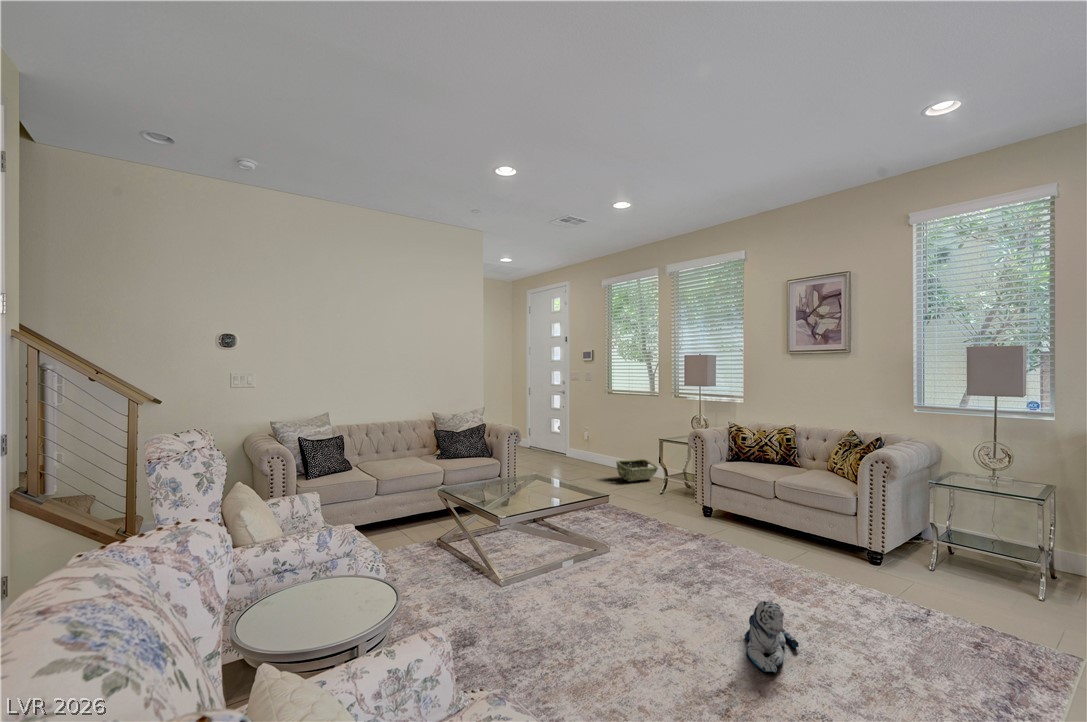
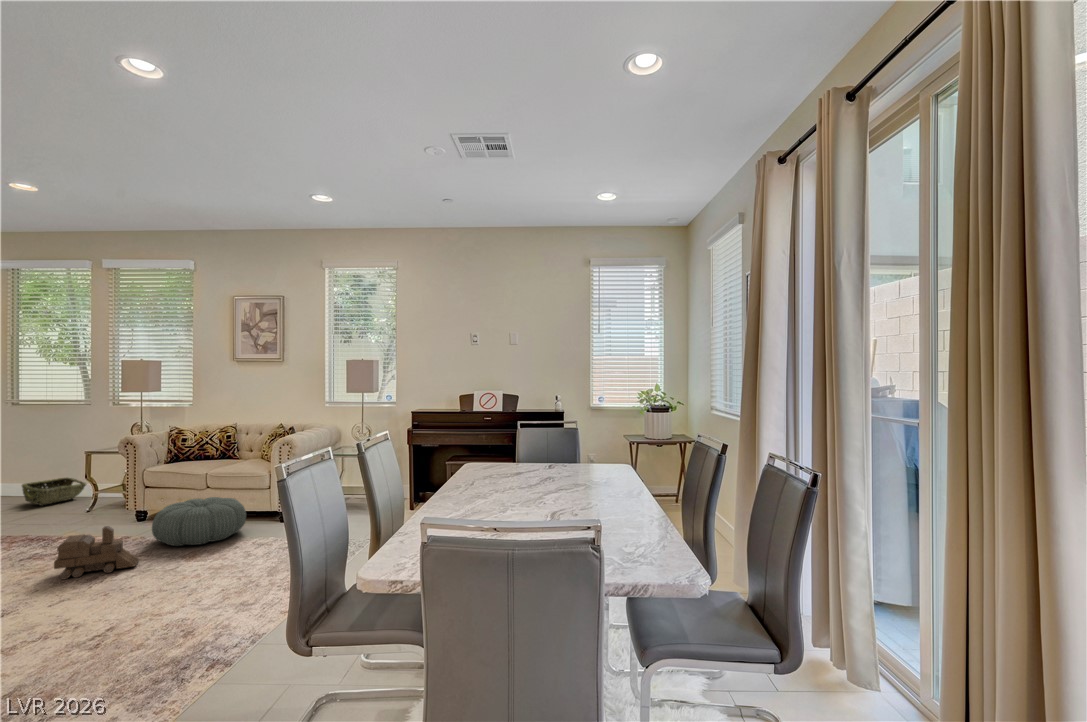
pouf: none [728,510,830,570] -> present [152,497,246,546]
toy train: none [652,529,723,582] -> present [54,526,139,580]
plush toy: present [745,601,799,673] -> none [142,559,191,612]

